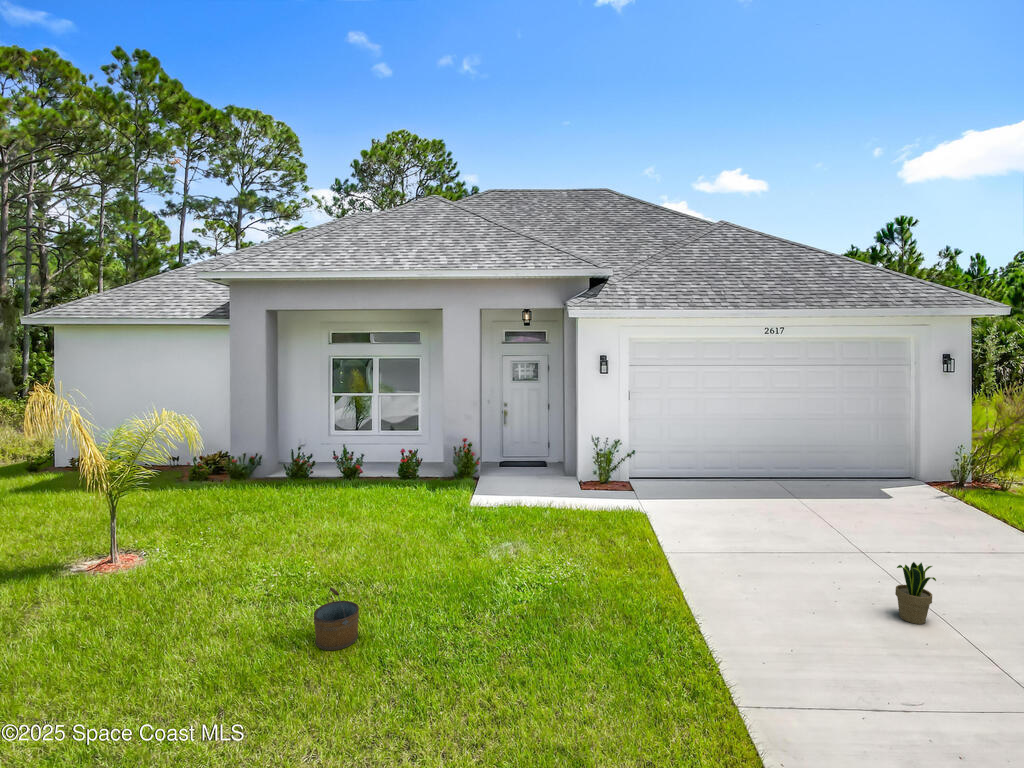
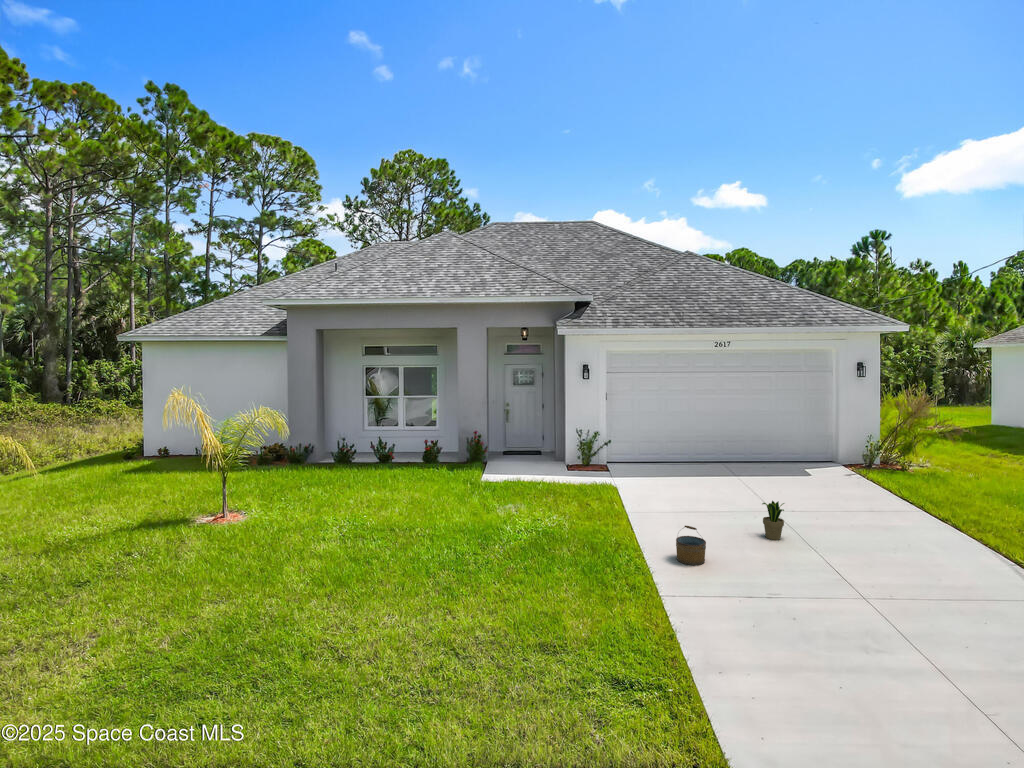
bucket: present [314,588,359,650] -> present [676,526,706,565]

